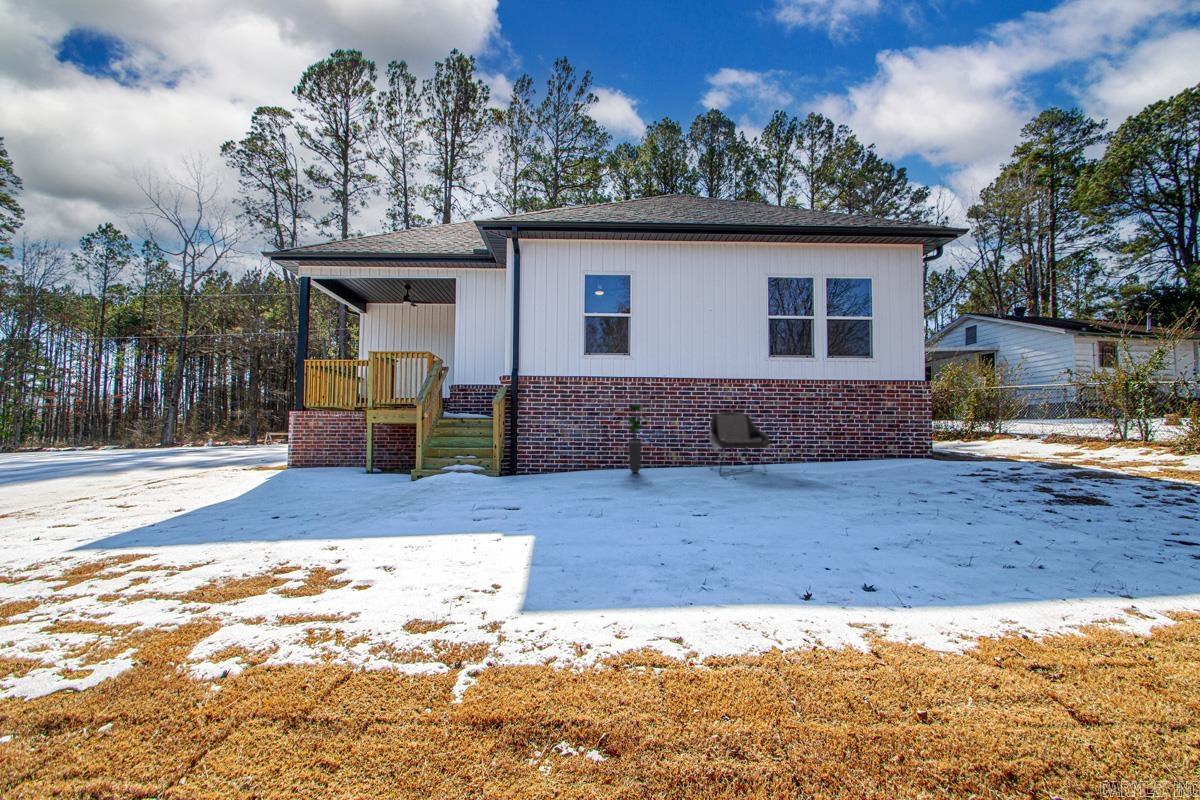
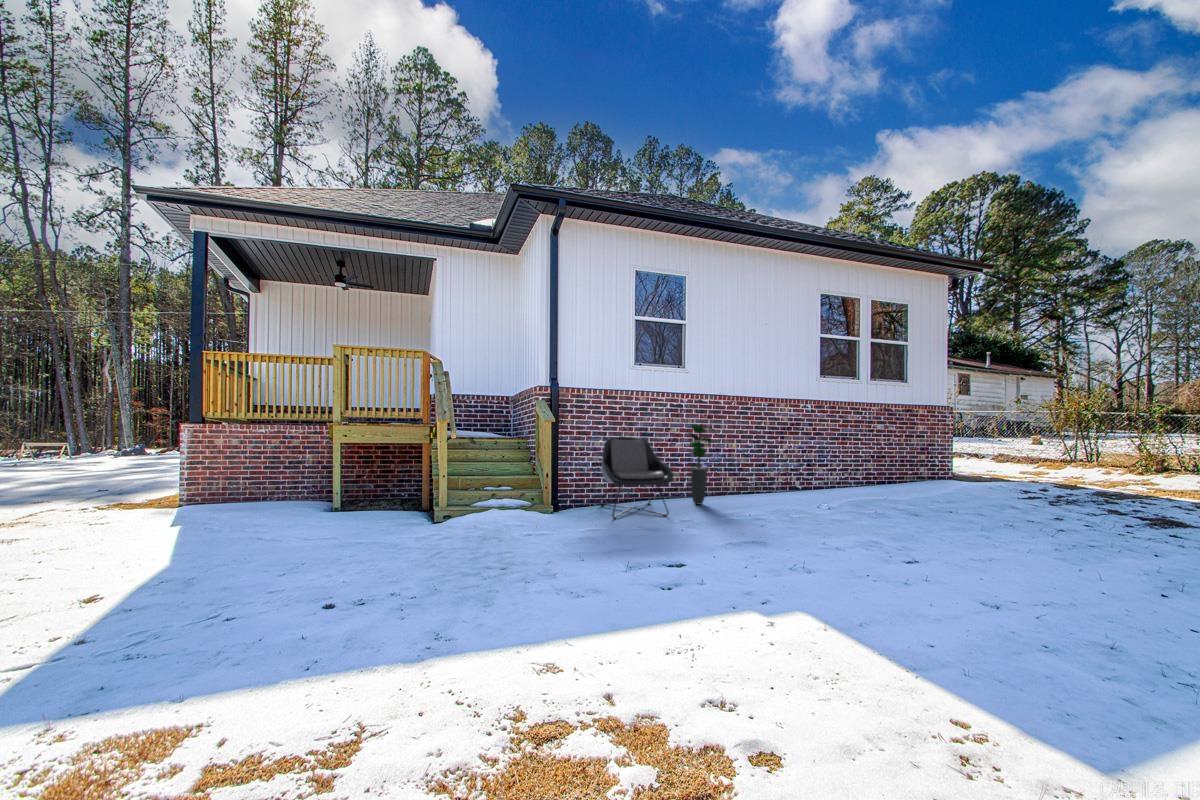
lounge chair: present [709,412,770,475] -> present [600,436,673,519]

